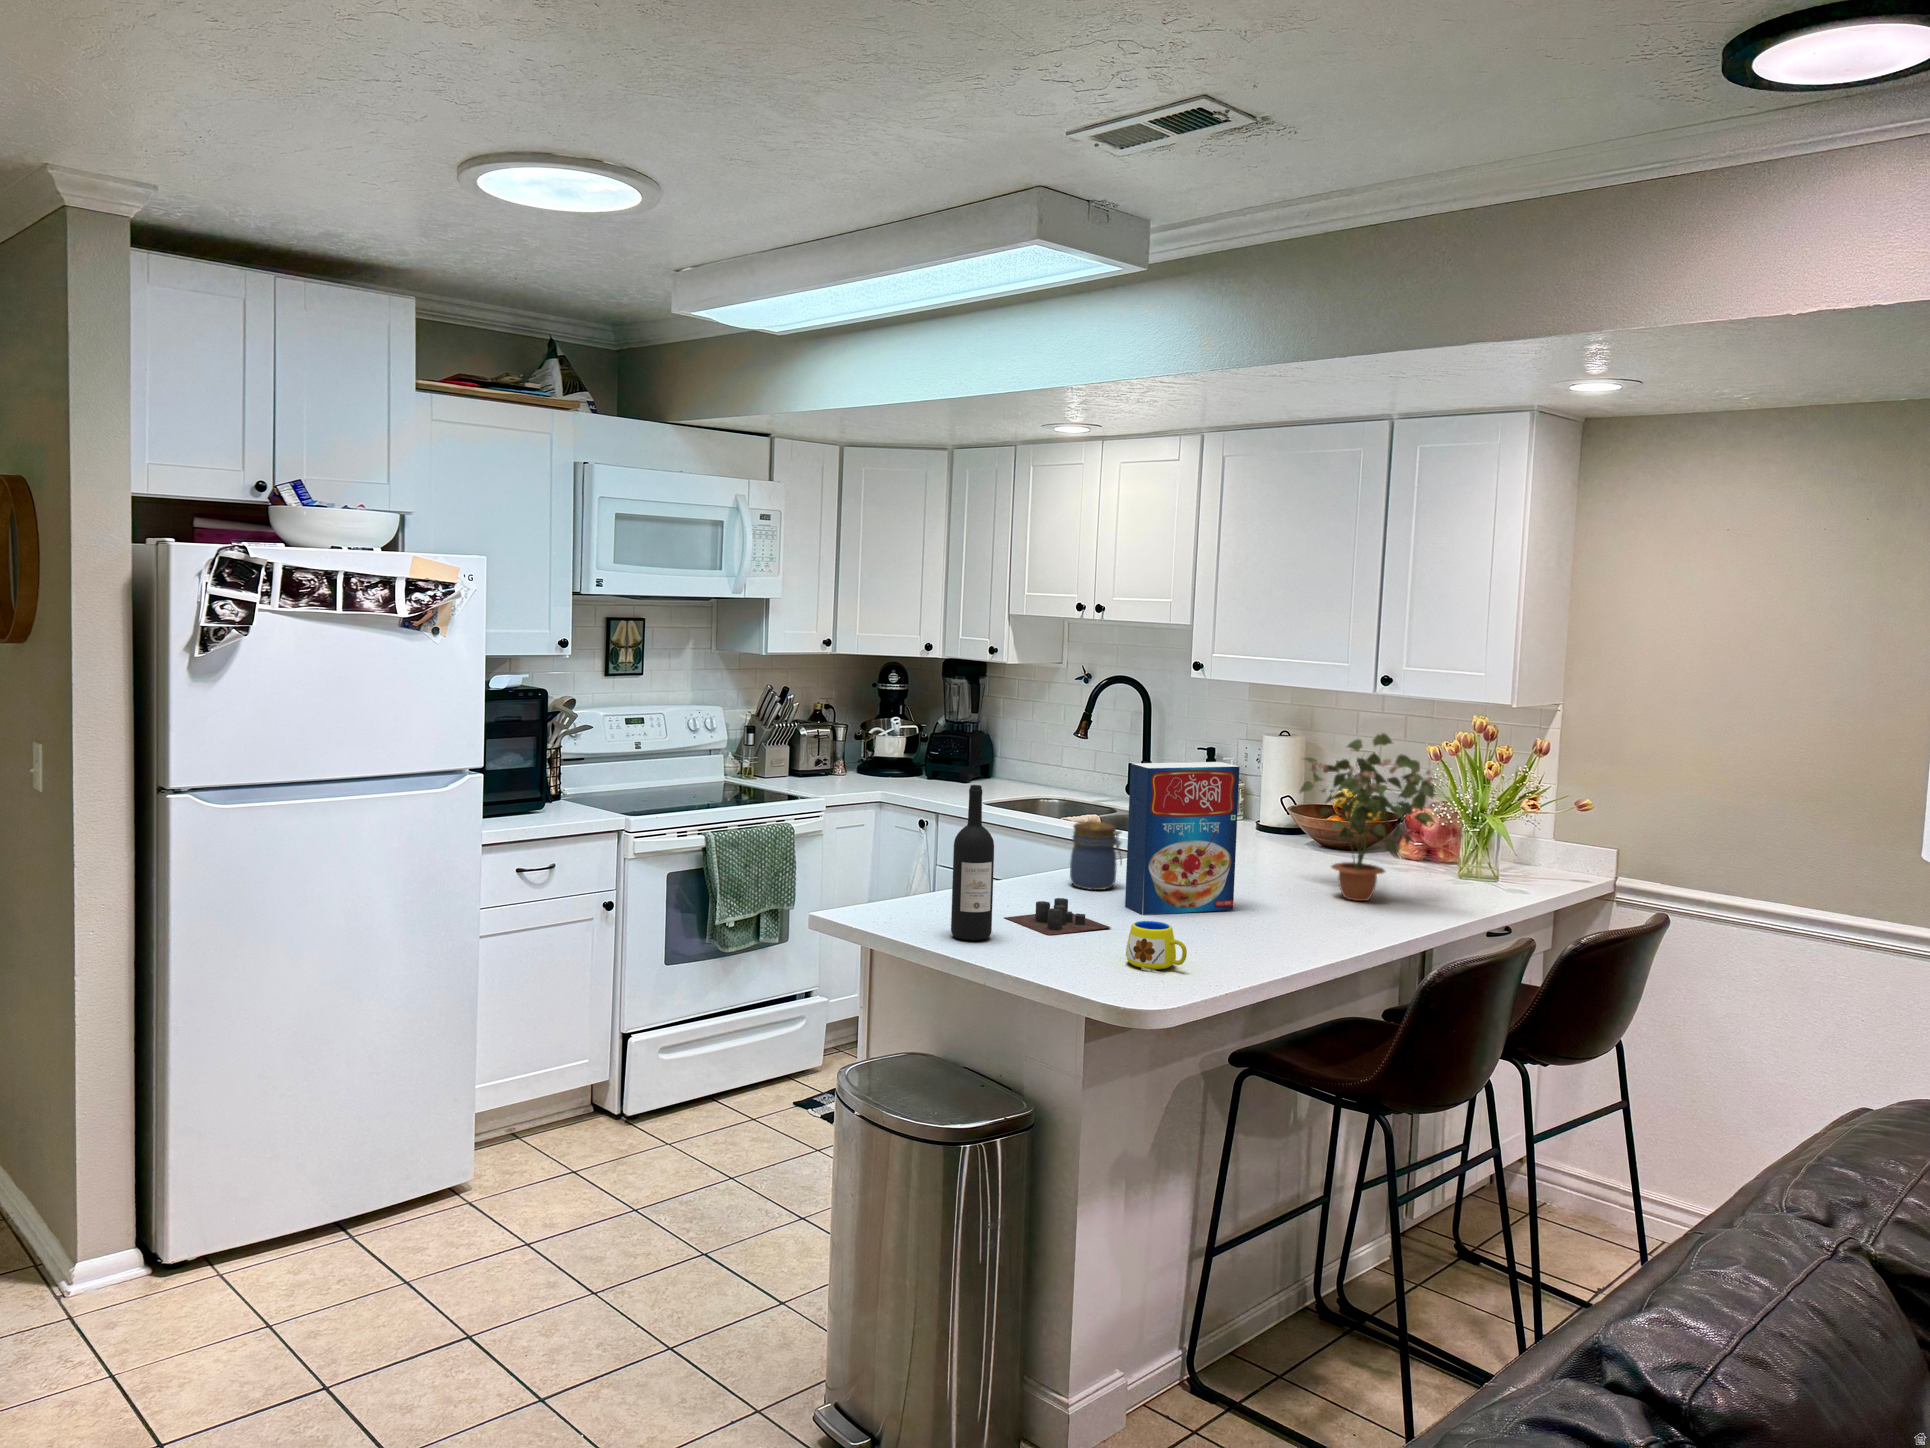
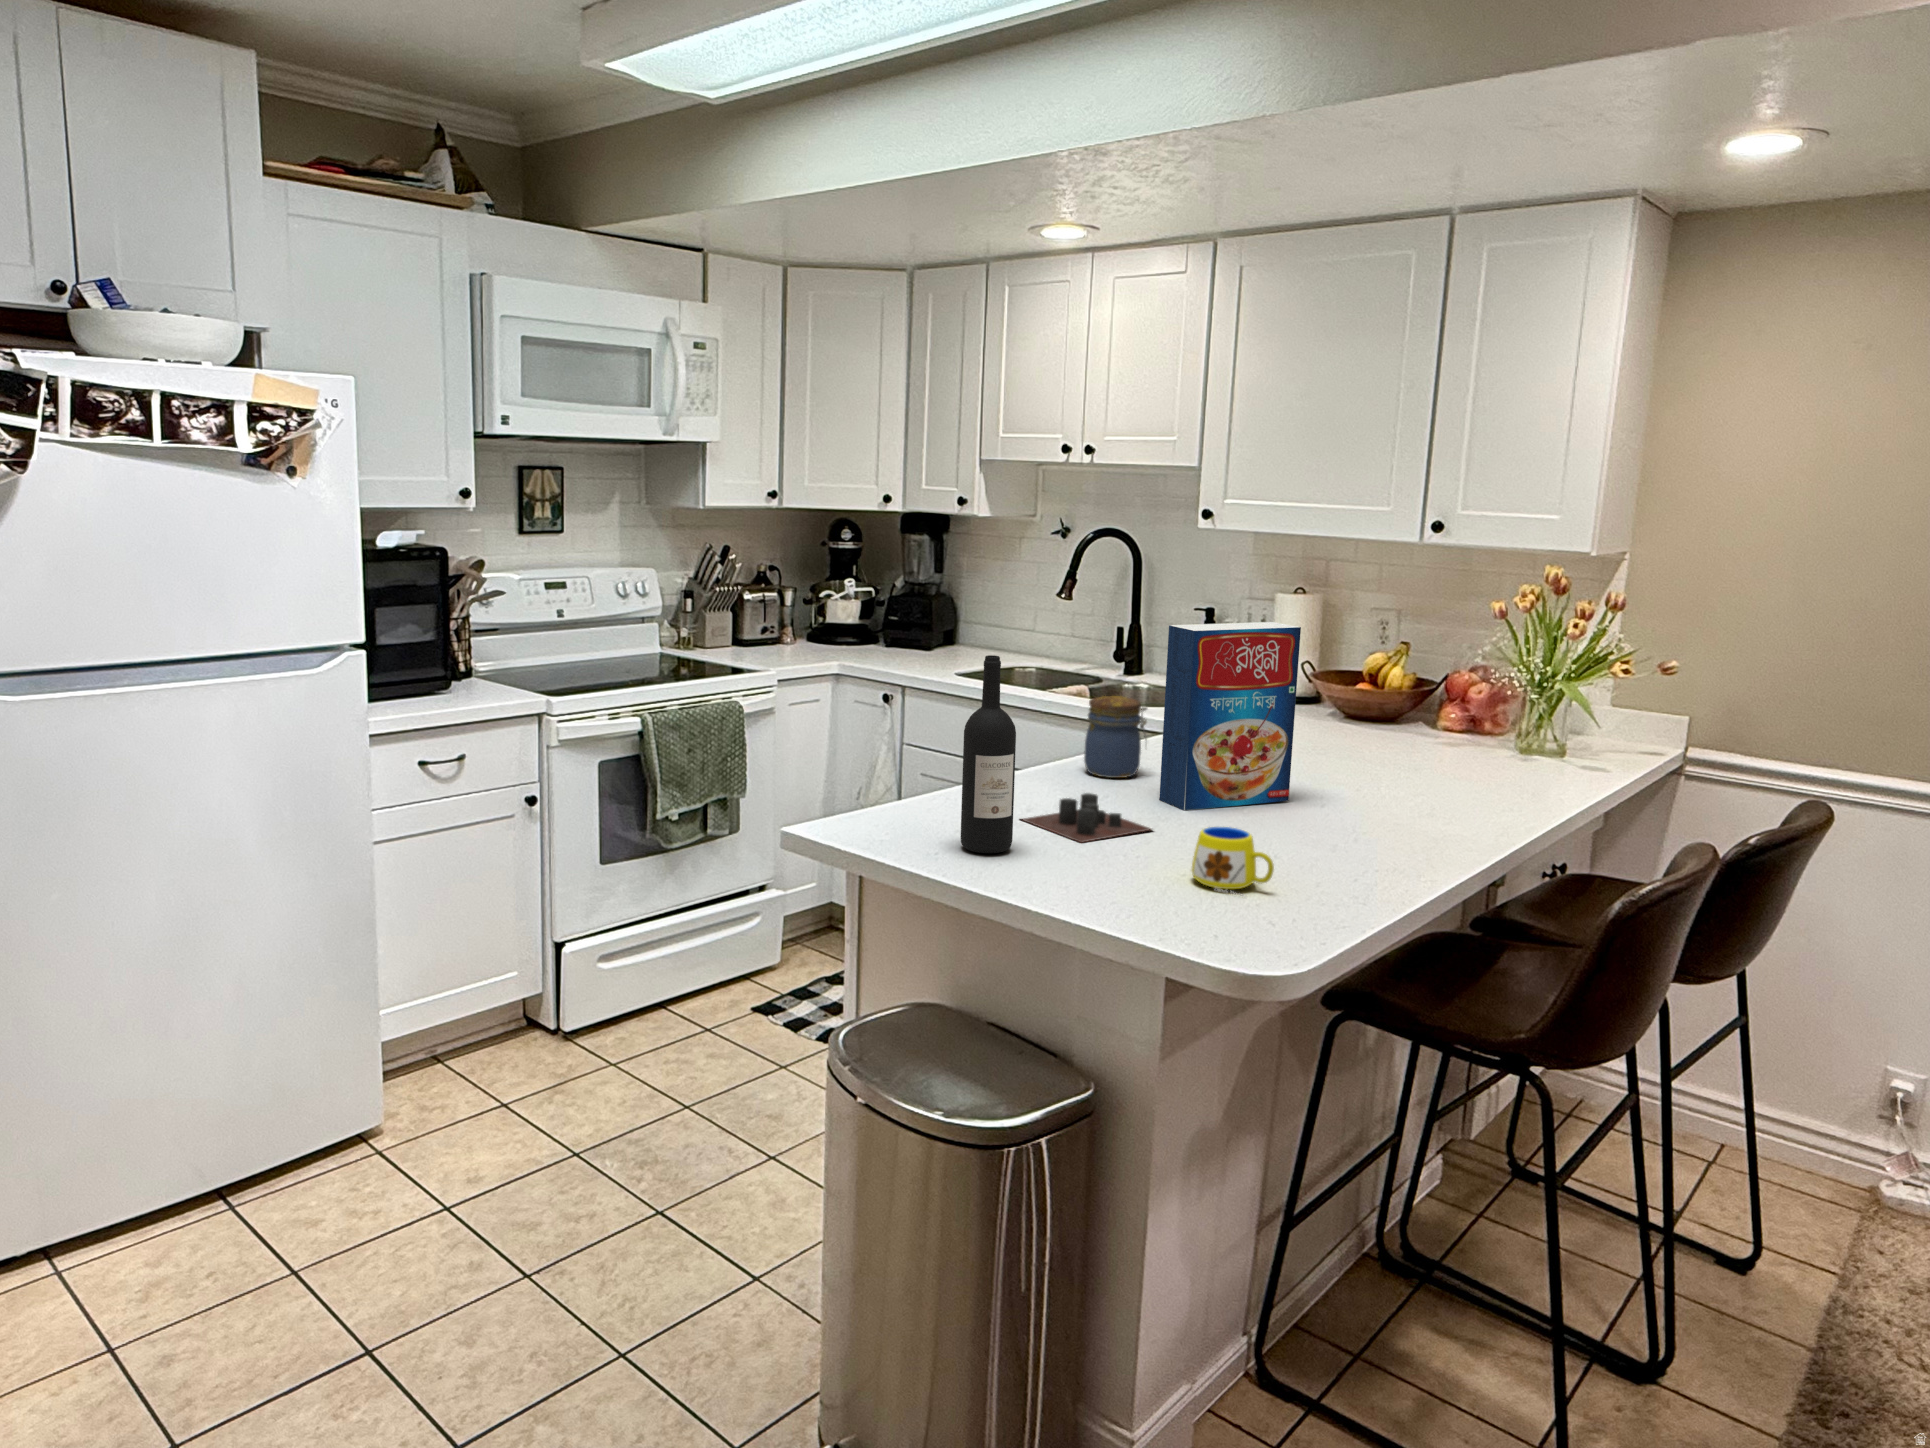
potted plant: present [1300,733,1435,901] -> none [1346,585,1542,785]

